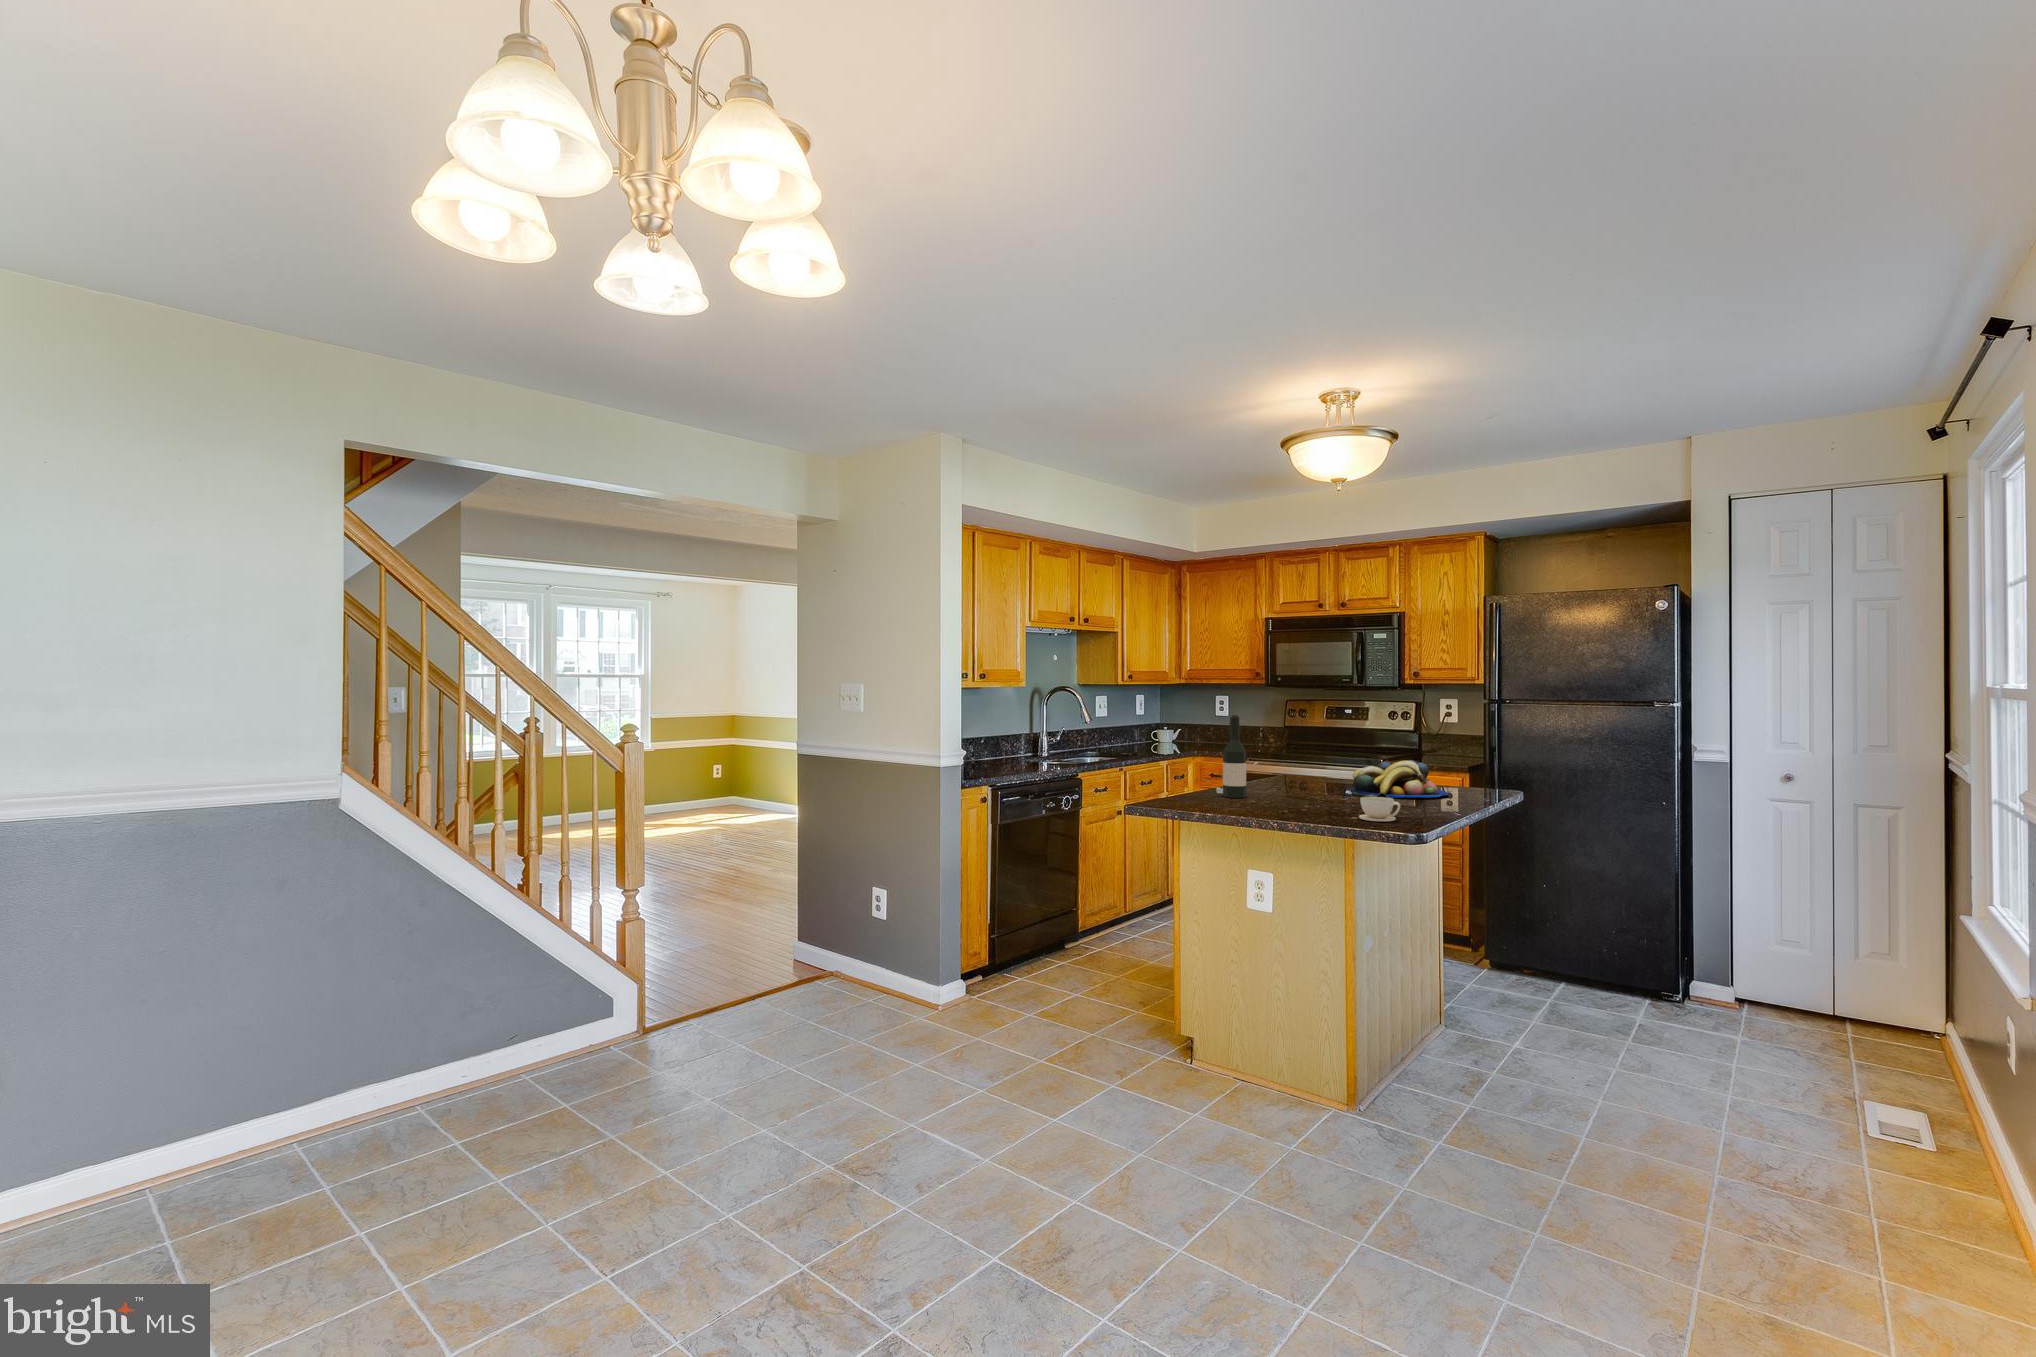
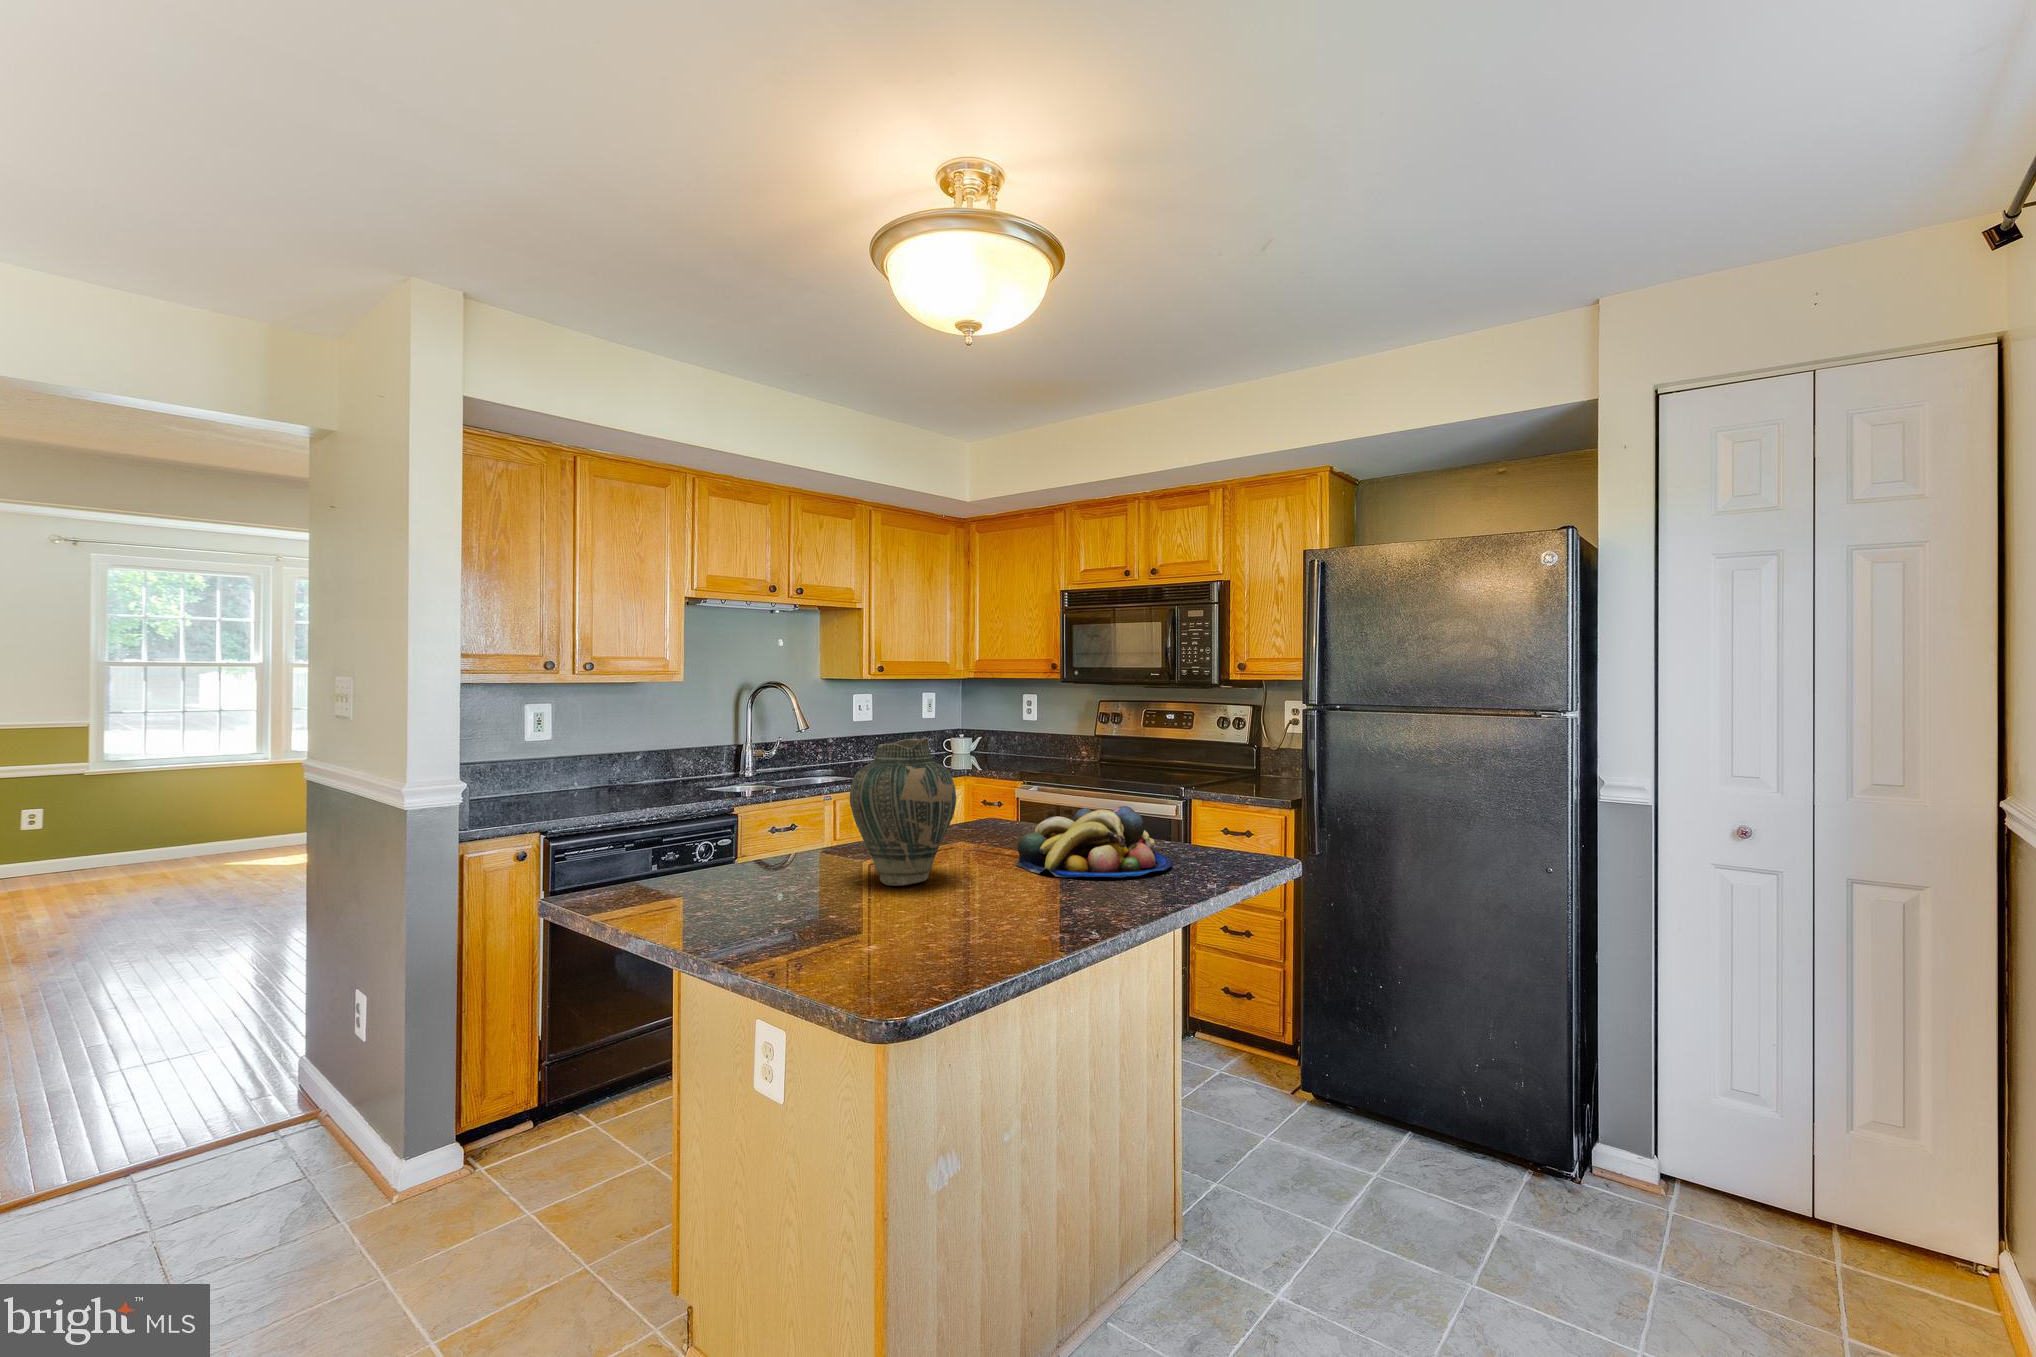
wine bottle: present [1223,715,1246,798] -> none [774,734,812,878]
vase: none [1273,716,1337,801] -> present [850,738,956,886]
coffee cup: present [1359,797,1400,822] -> none [888,901,958,958]

